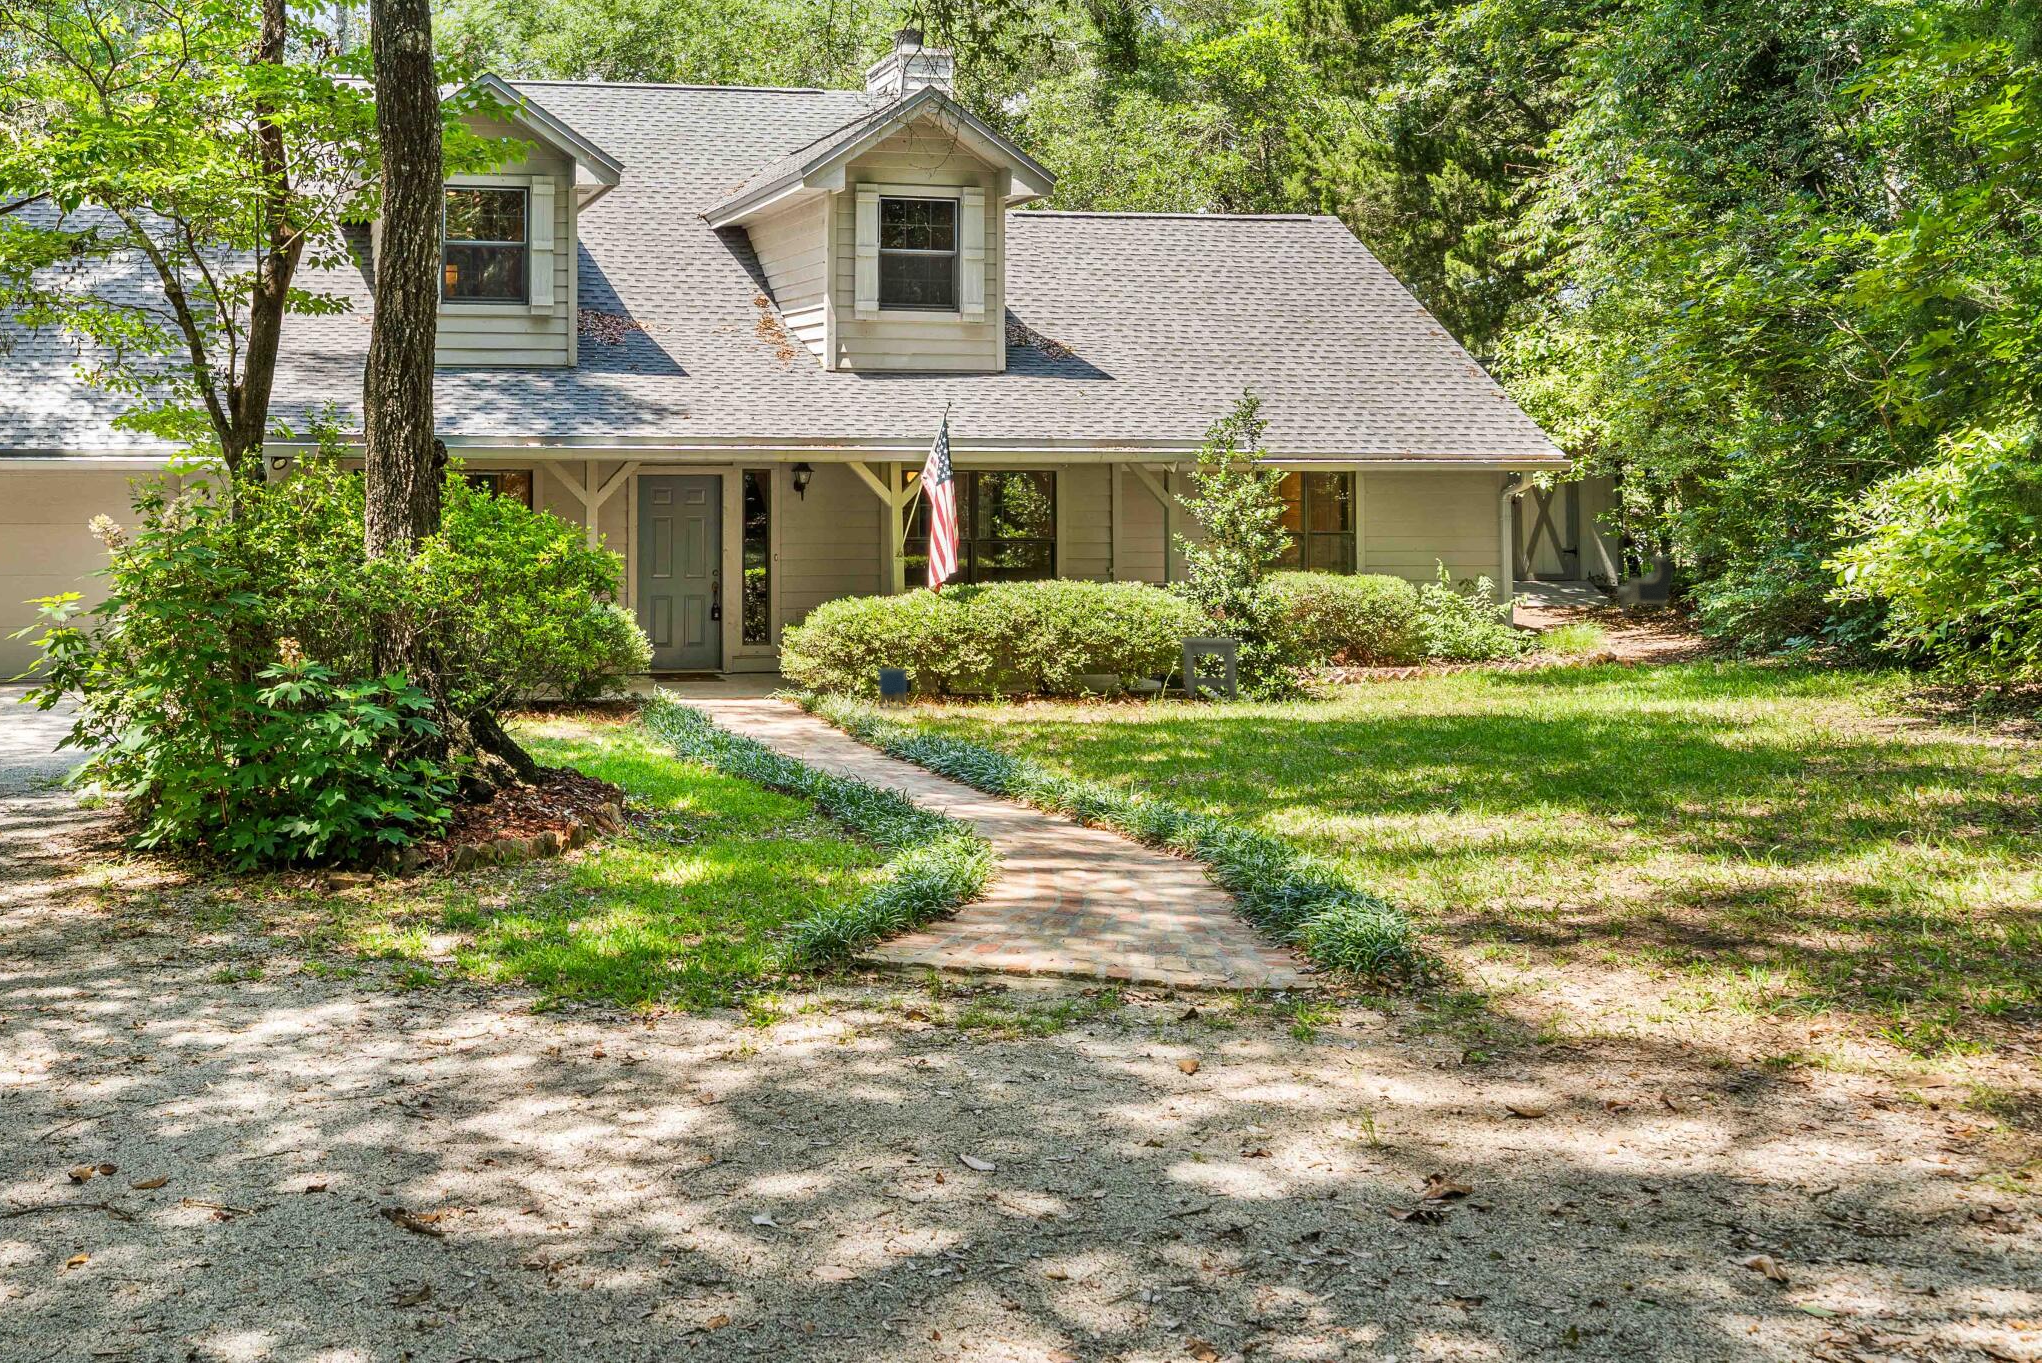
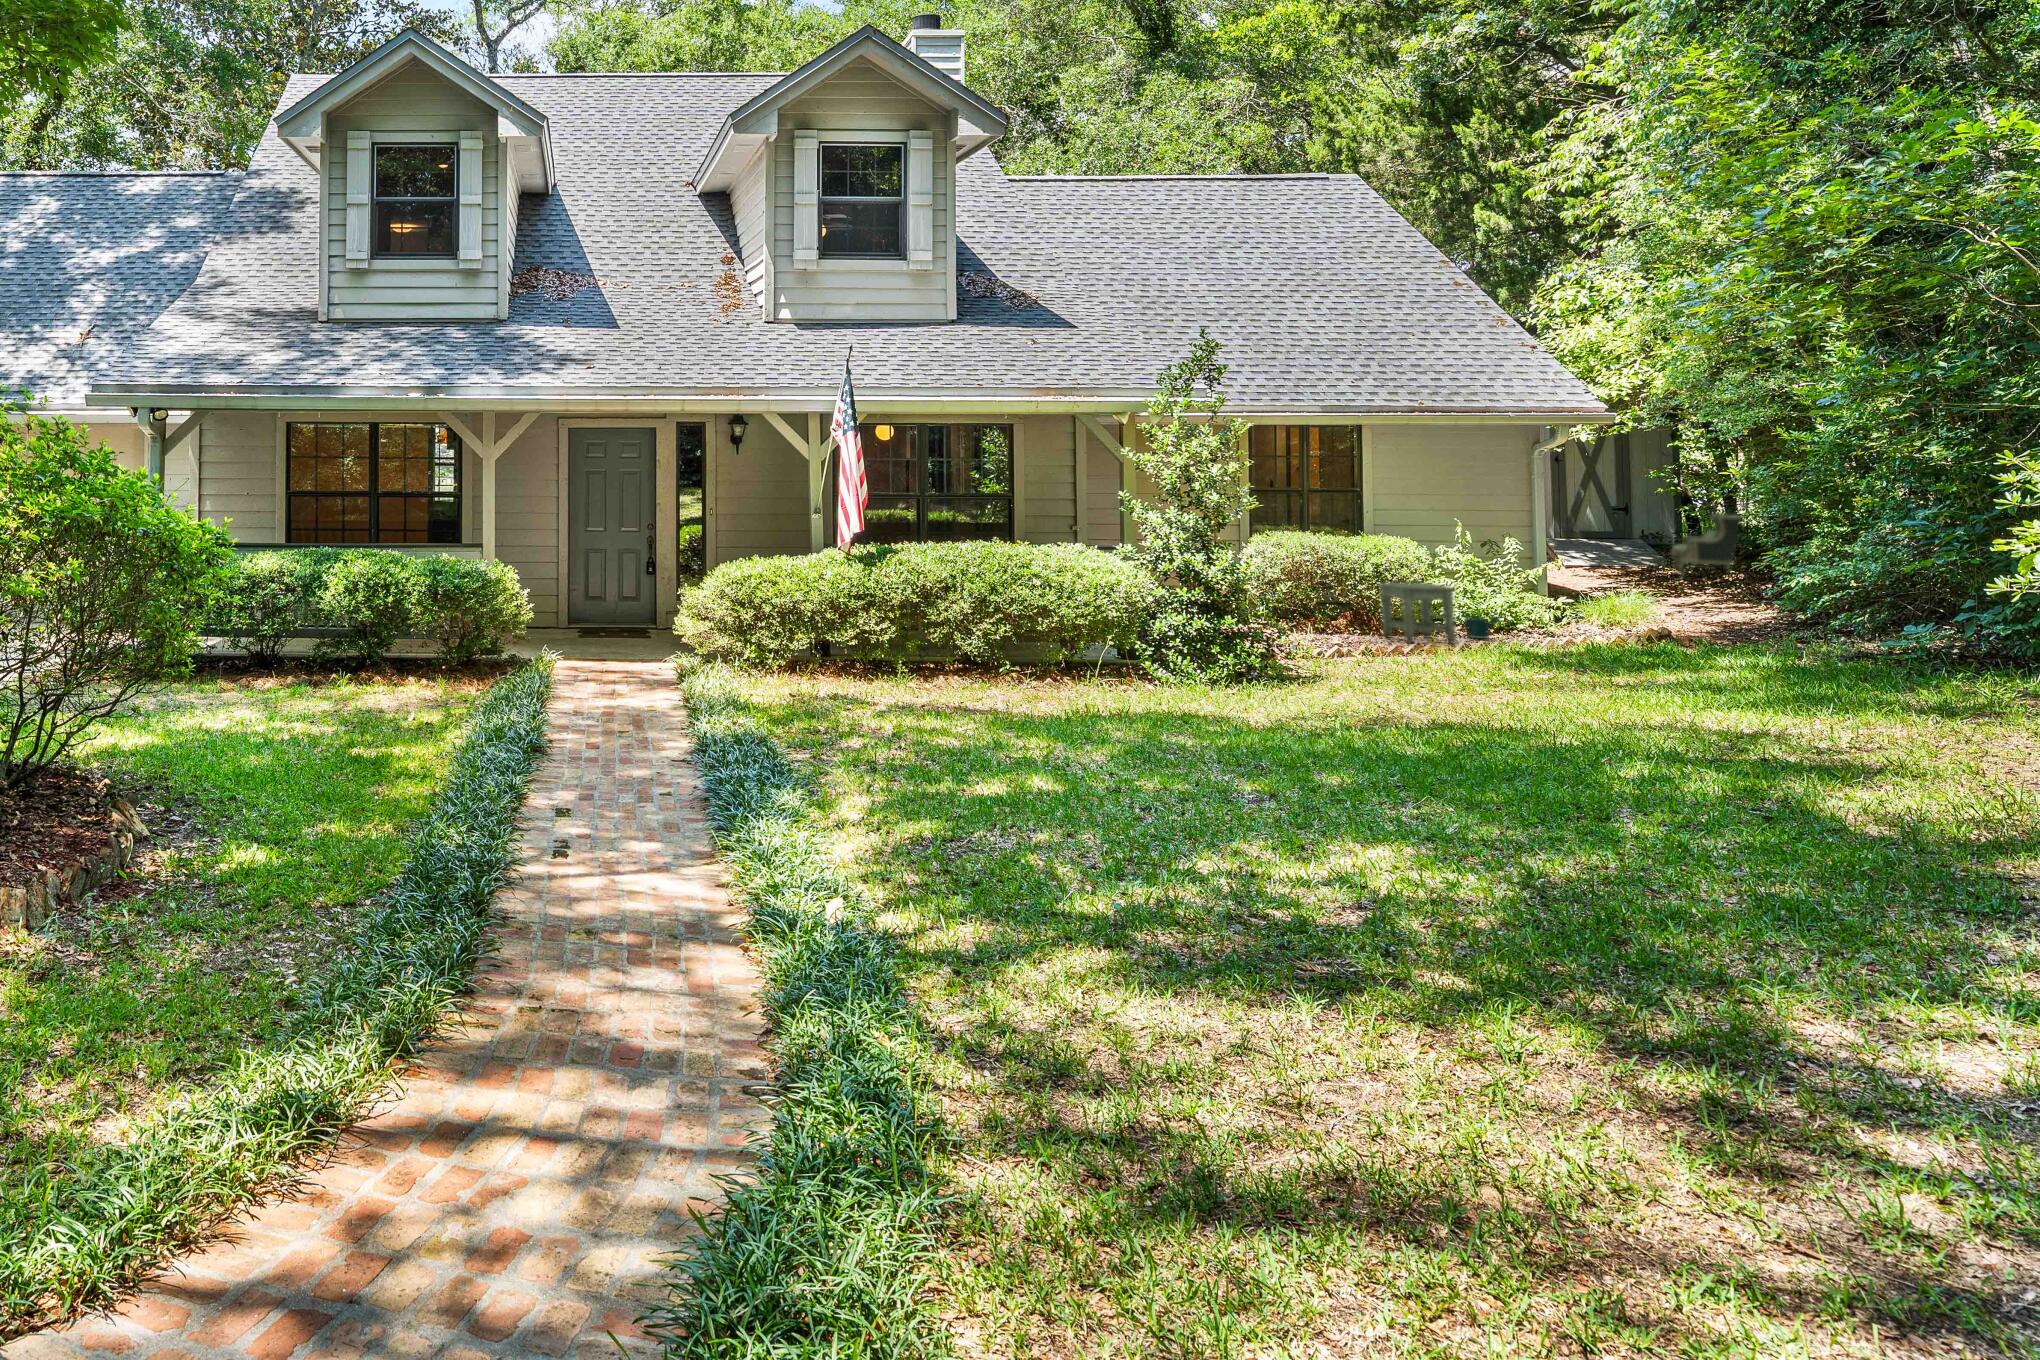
stool: present [1181,637,1237,700] -> present [1378,583,1456,644]
watering can: none [1450,642,1479,665] -> present [1465,615,1499,639]
planter: present [878,668,907,708] -> none [770,637,801,684]

